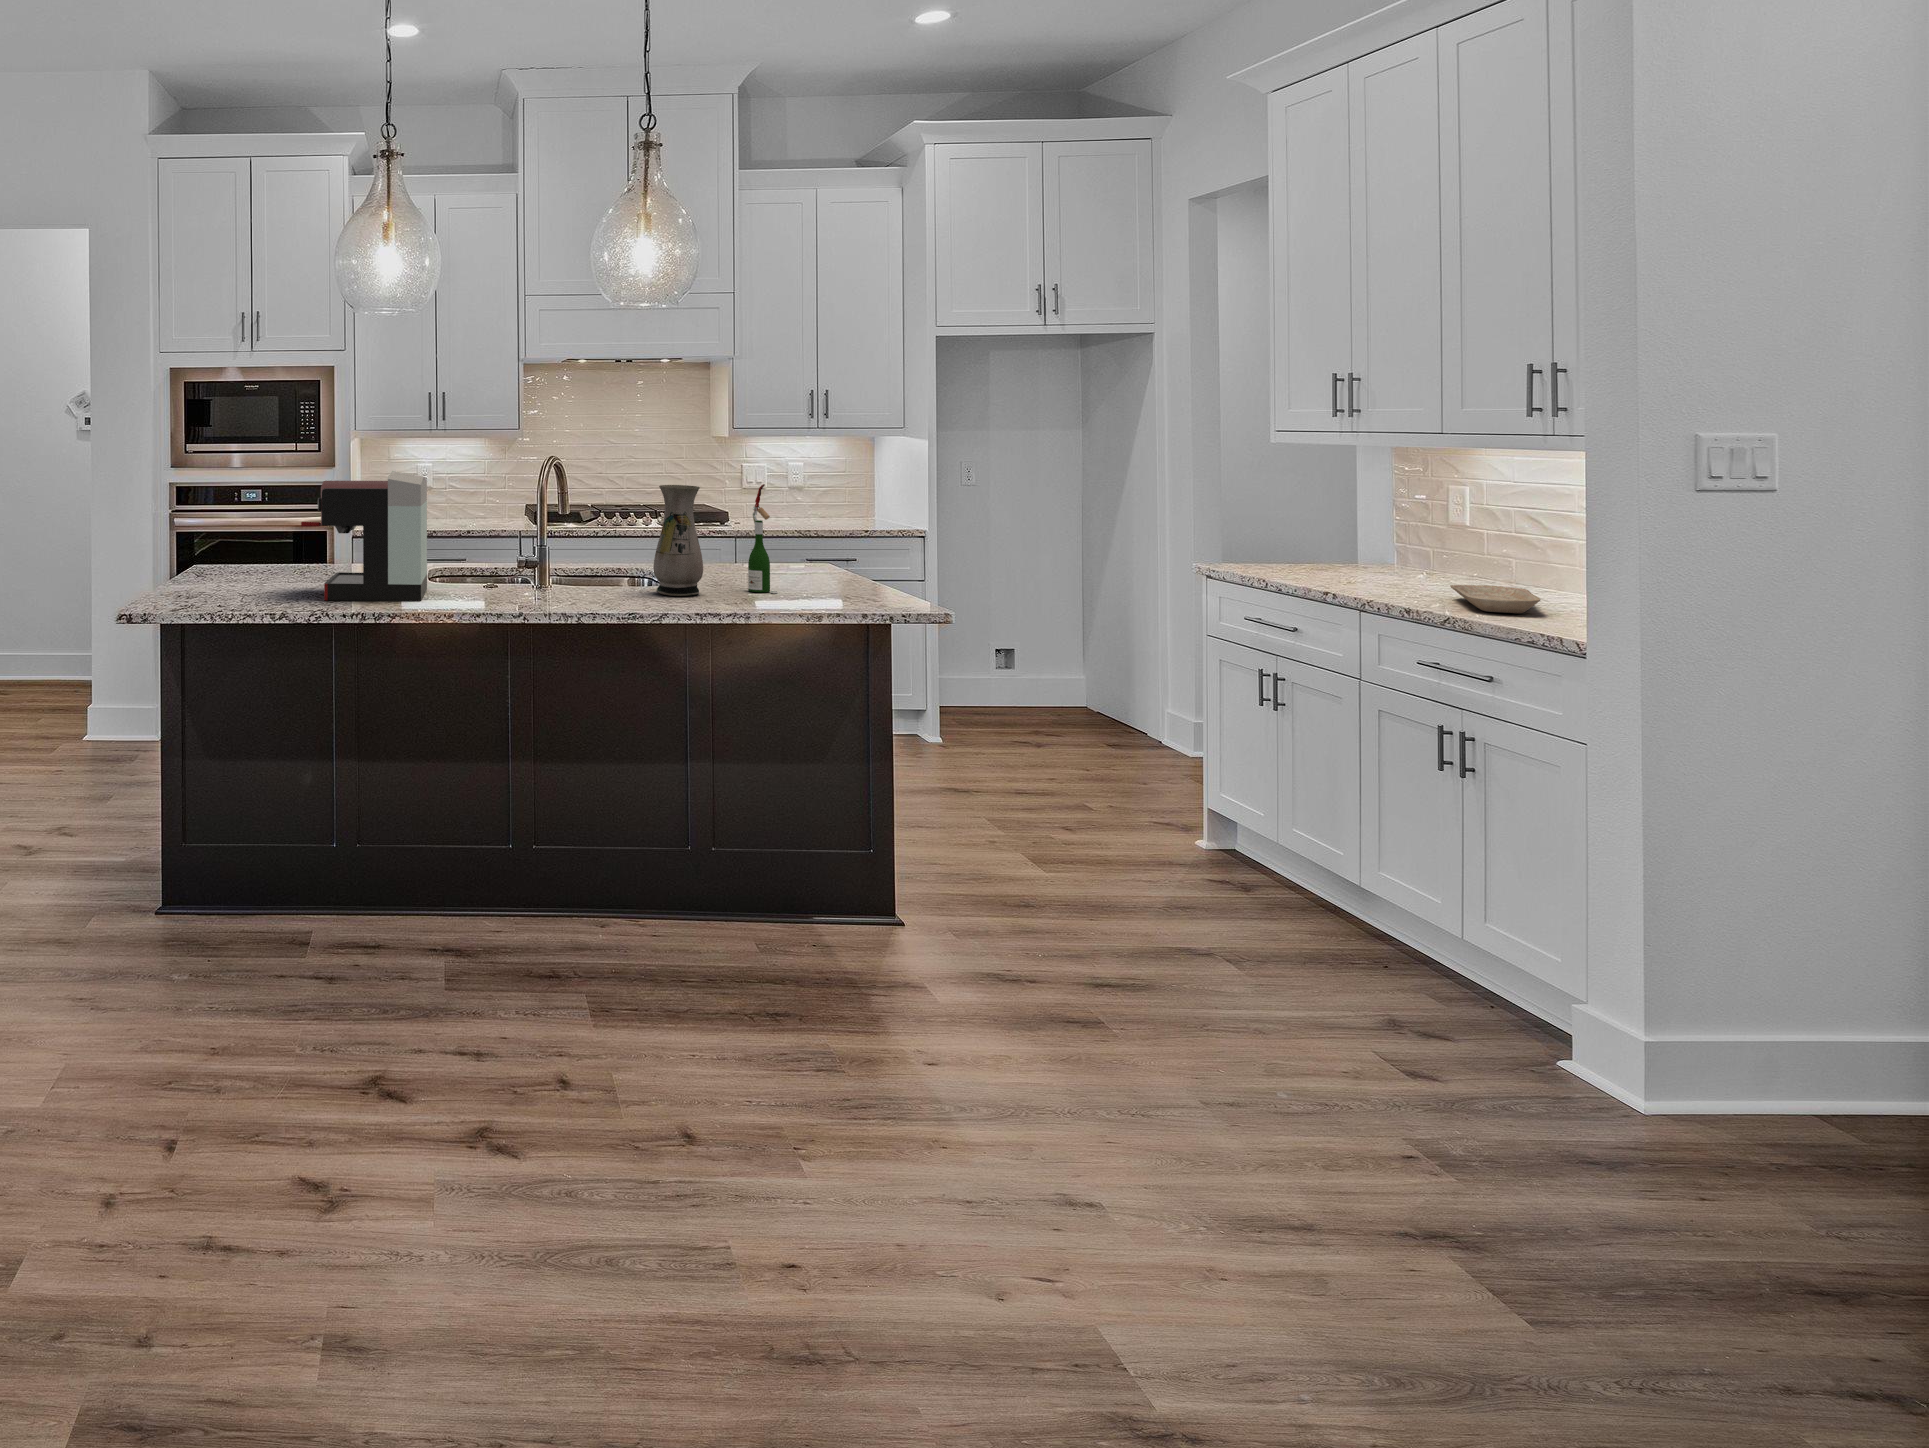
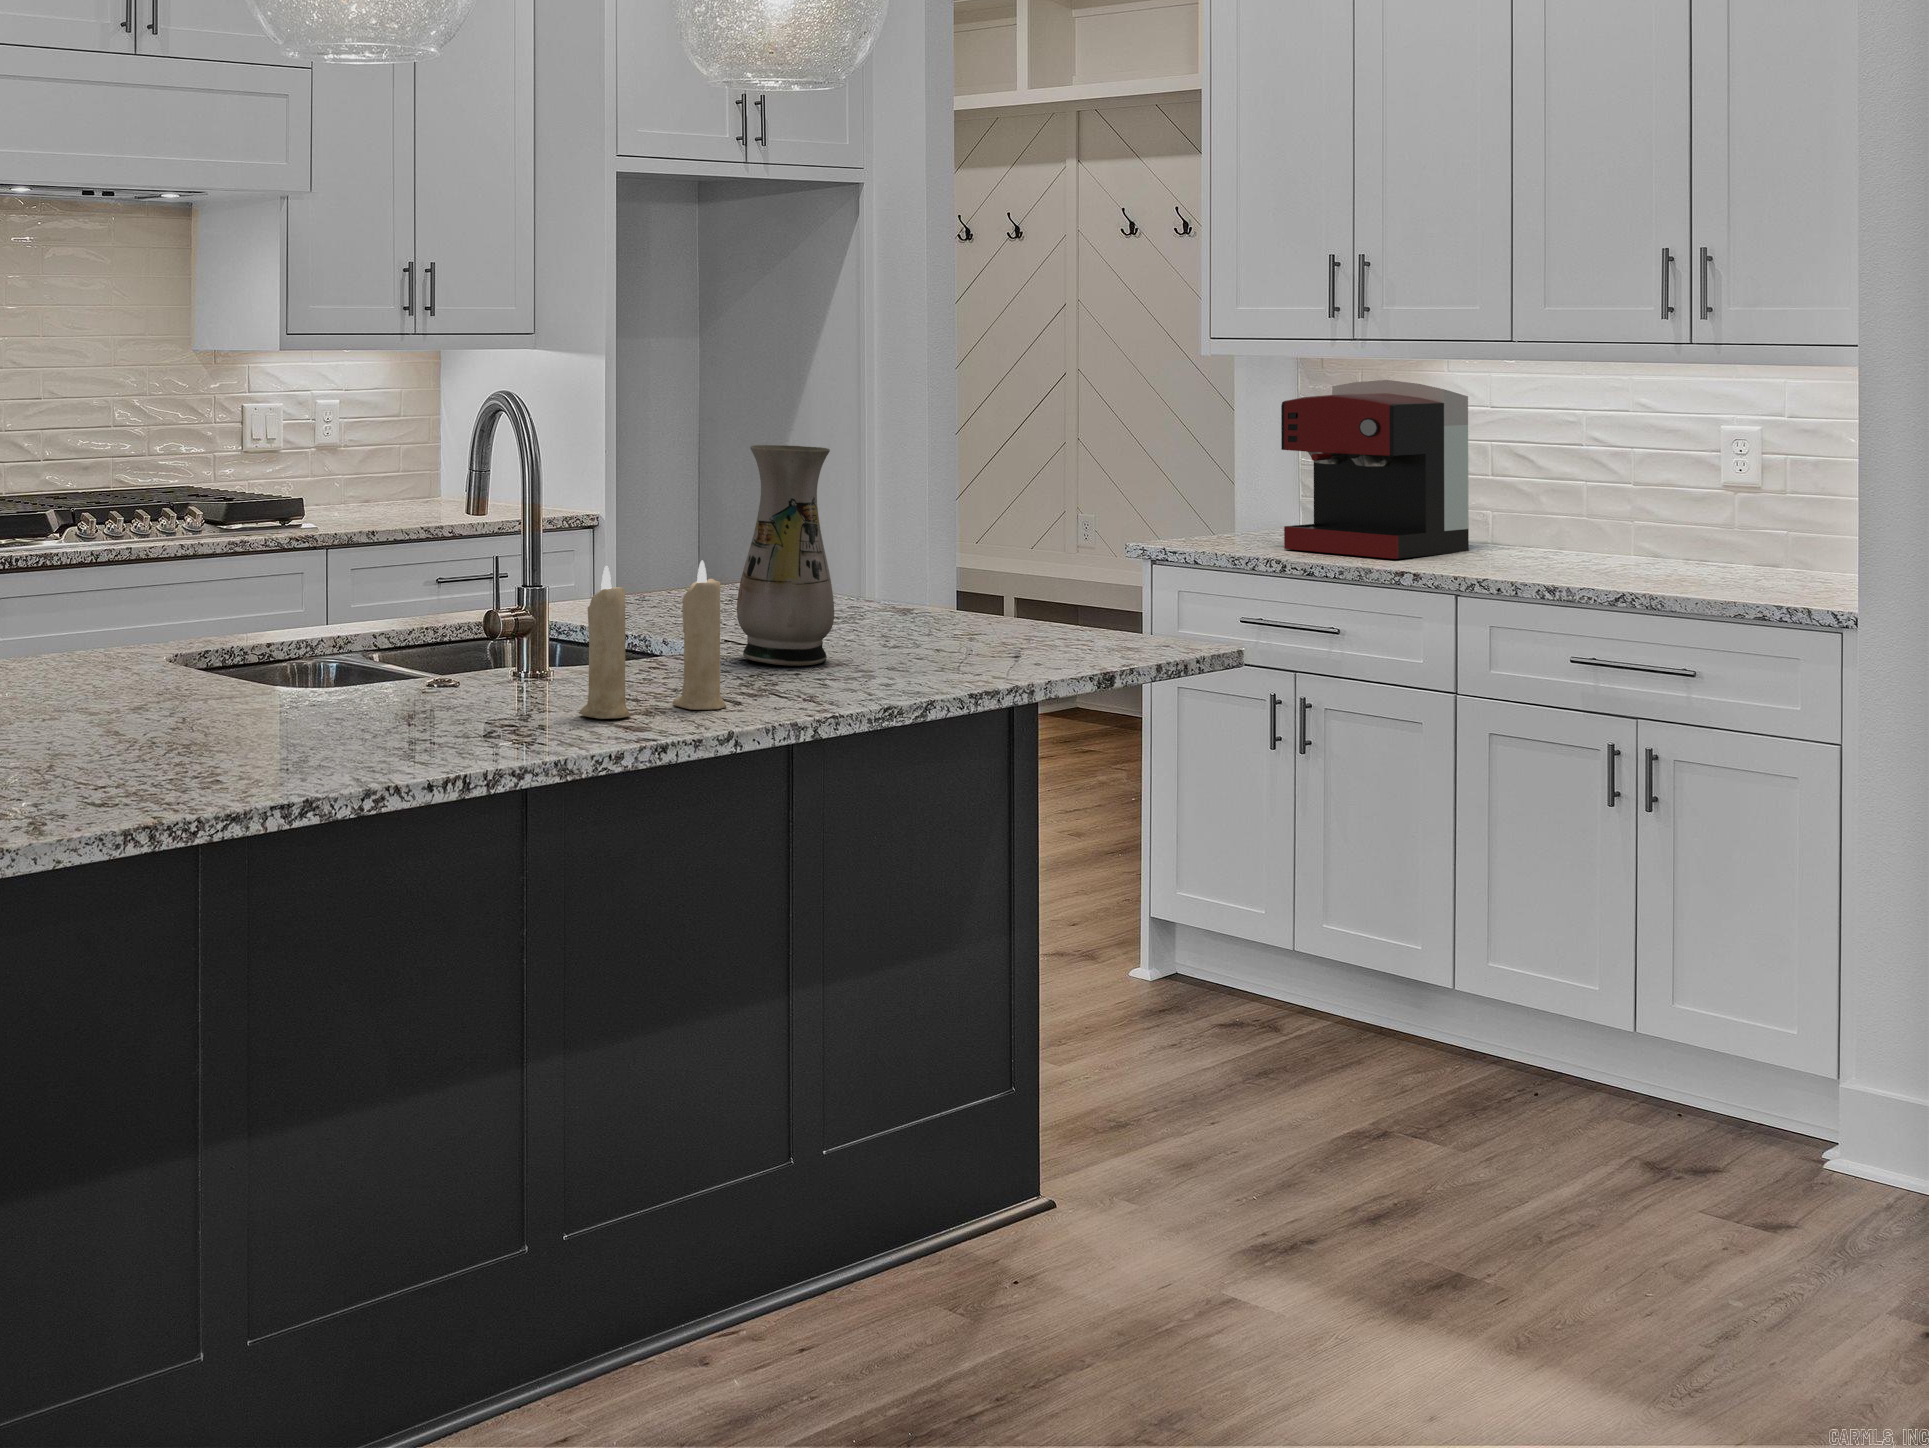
coffee maker: present [301,471,427,601] -> present [1281,380,1469,559]
wine bottle: present [748,484,778,593] -> none [851,438,913,644]
candle: none [492,533,567,605] -> present [579,561,726,719]
tray: present [1450,585,1541,613] -> none [1528,546,1686,581]

